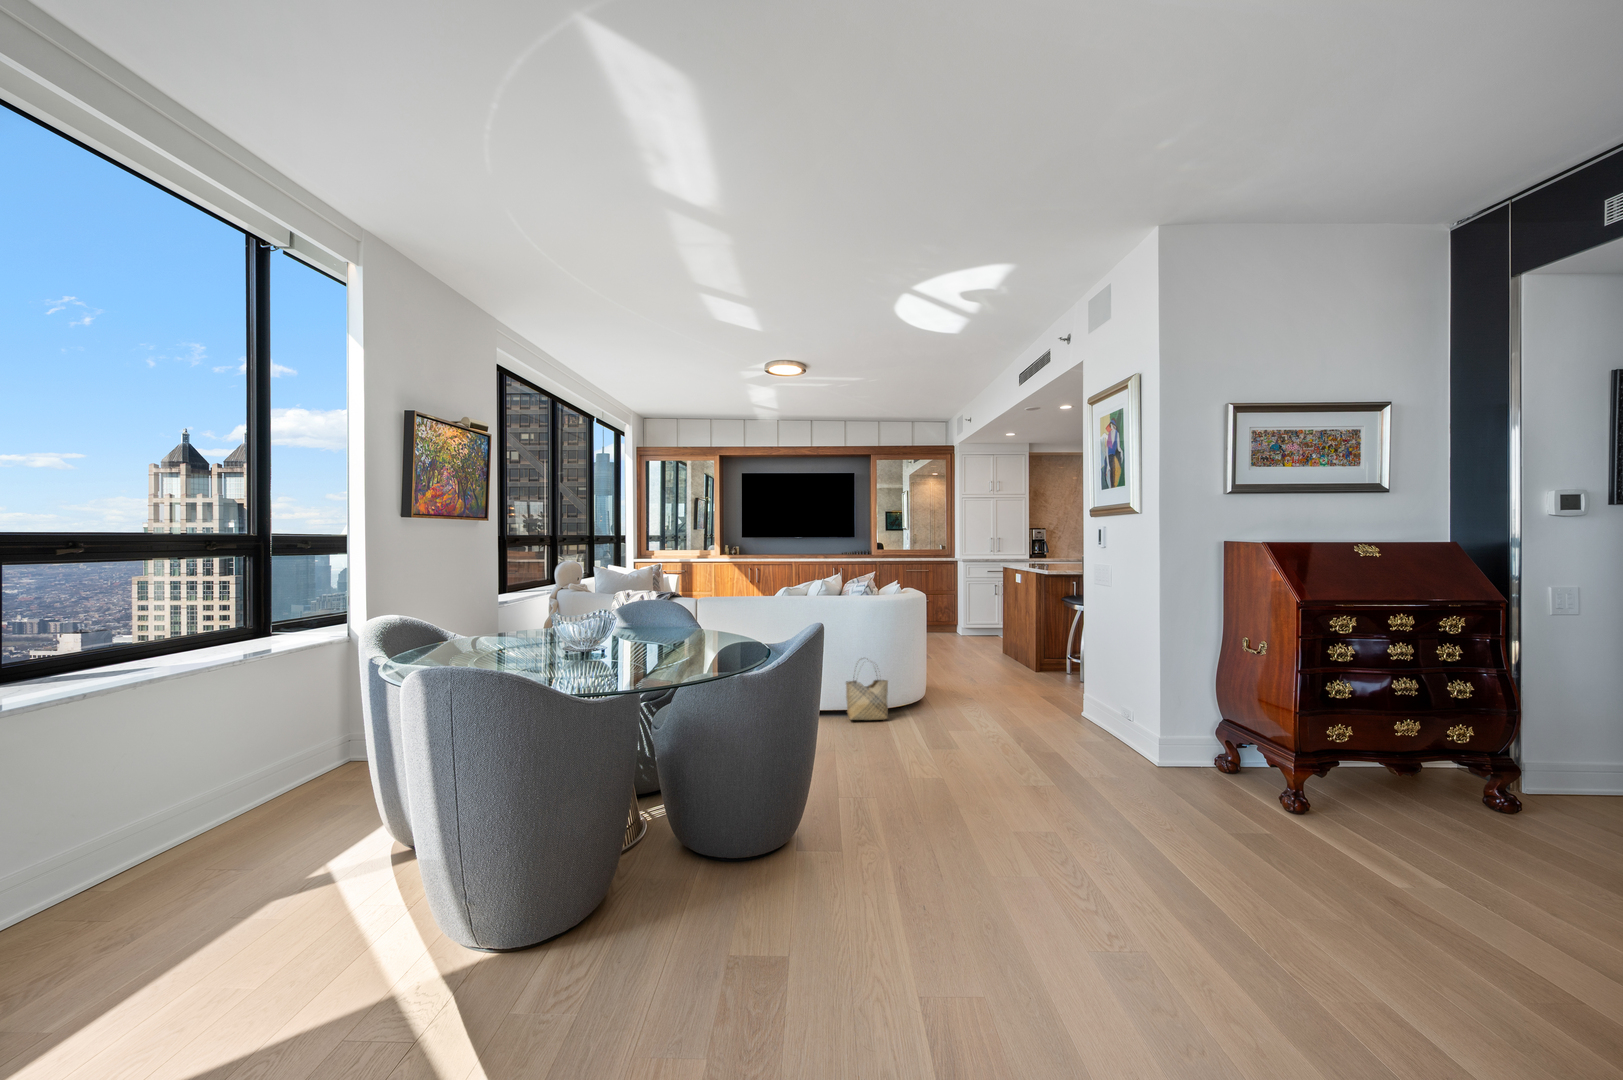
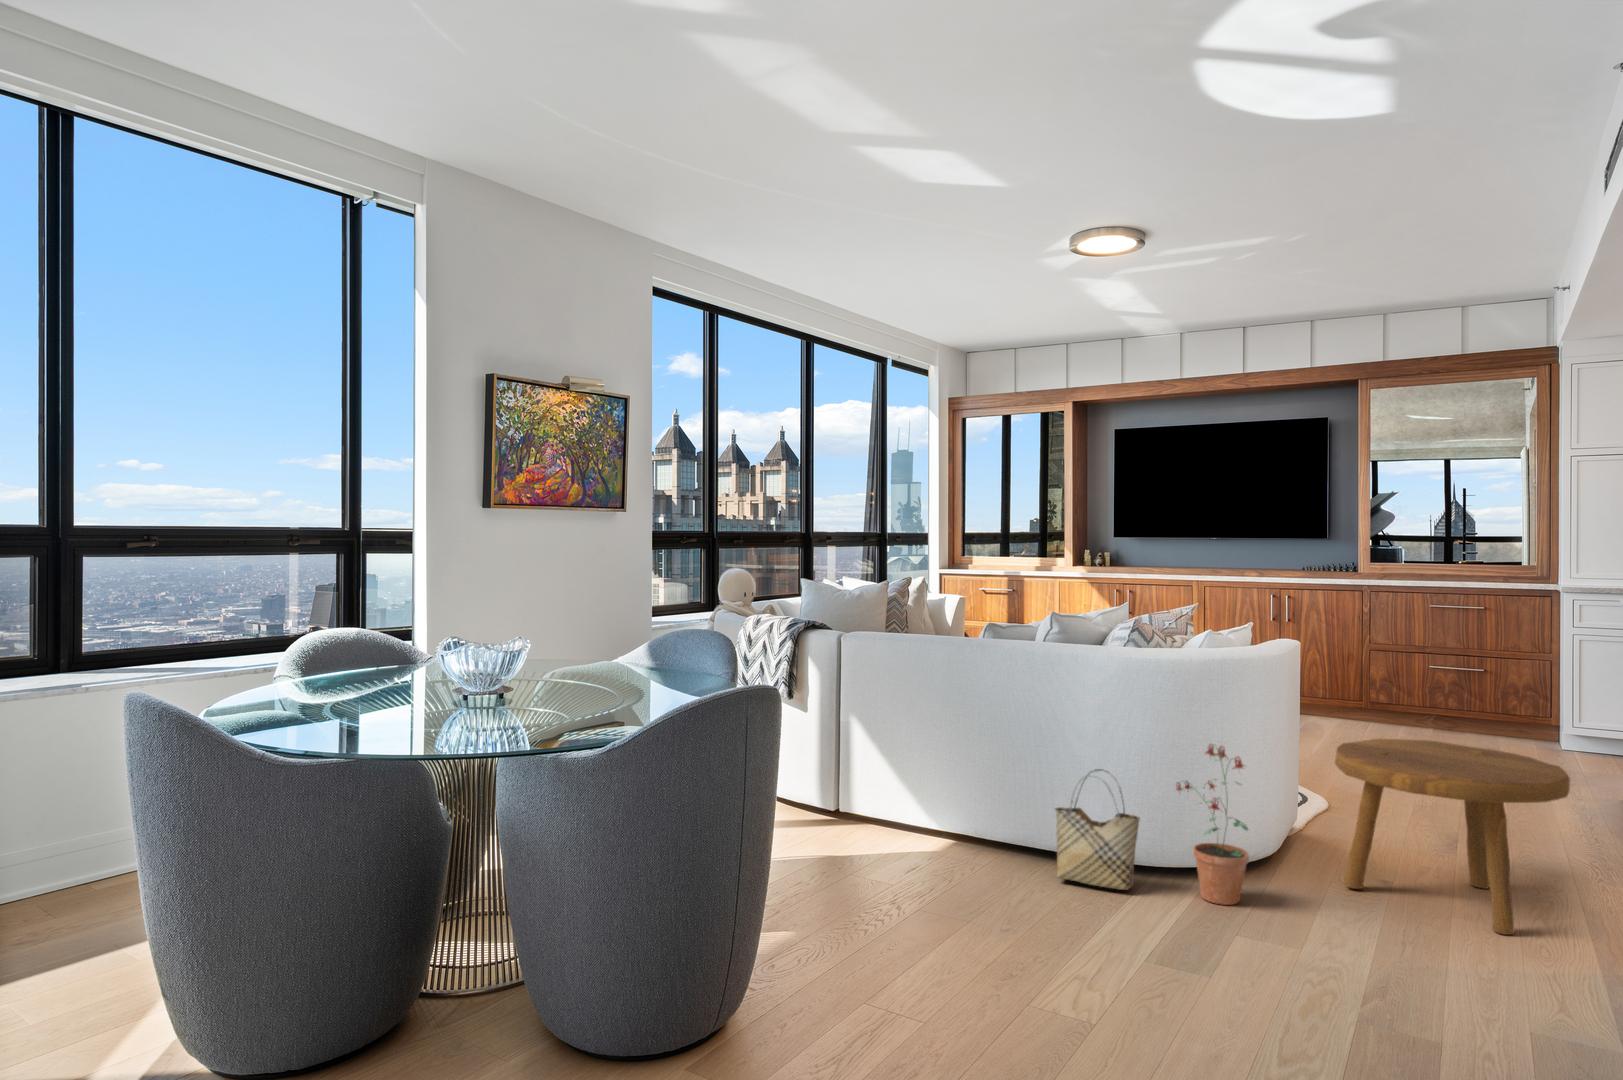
footstool: none [955,627,1051,707] -> present [1335,739,1570,935]
potted plant: none [901,637,943,717] -> present [1176,744,1249,905]

